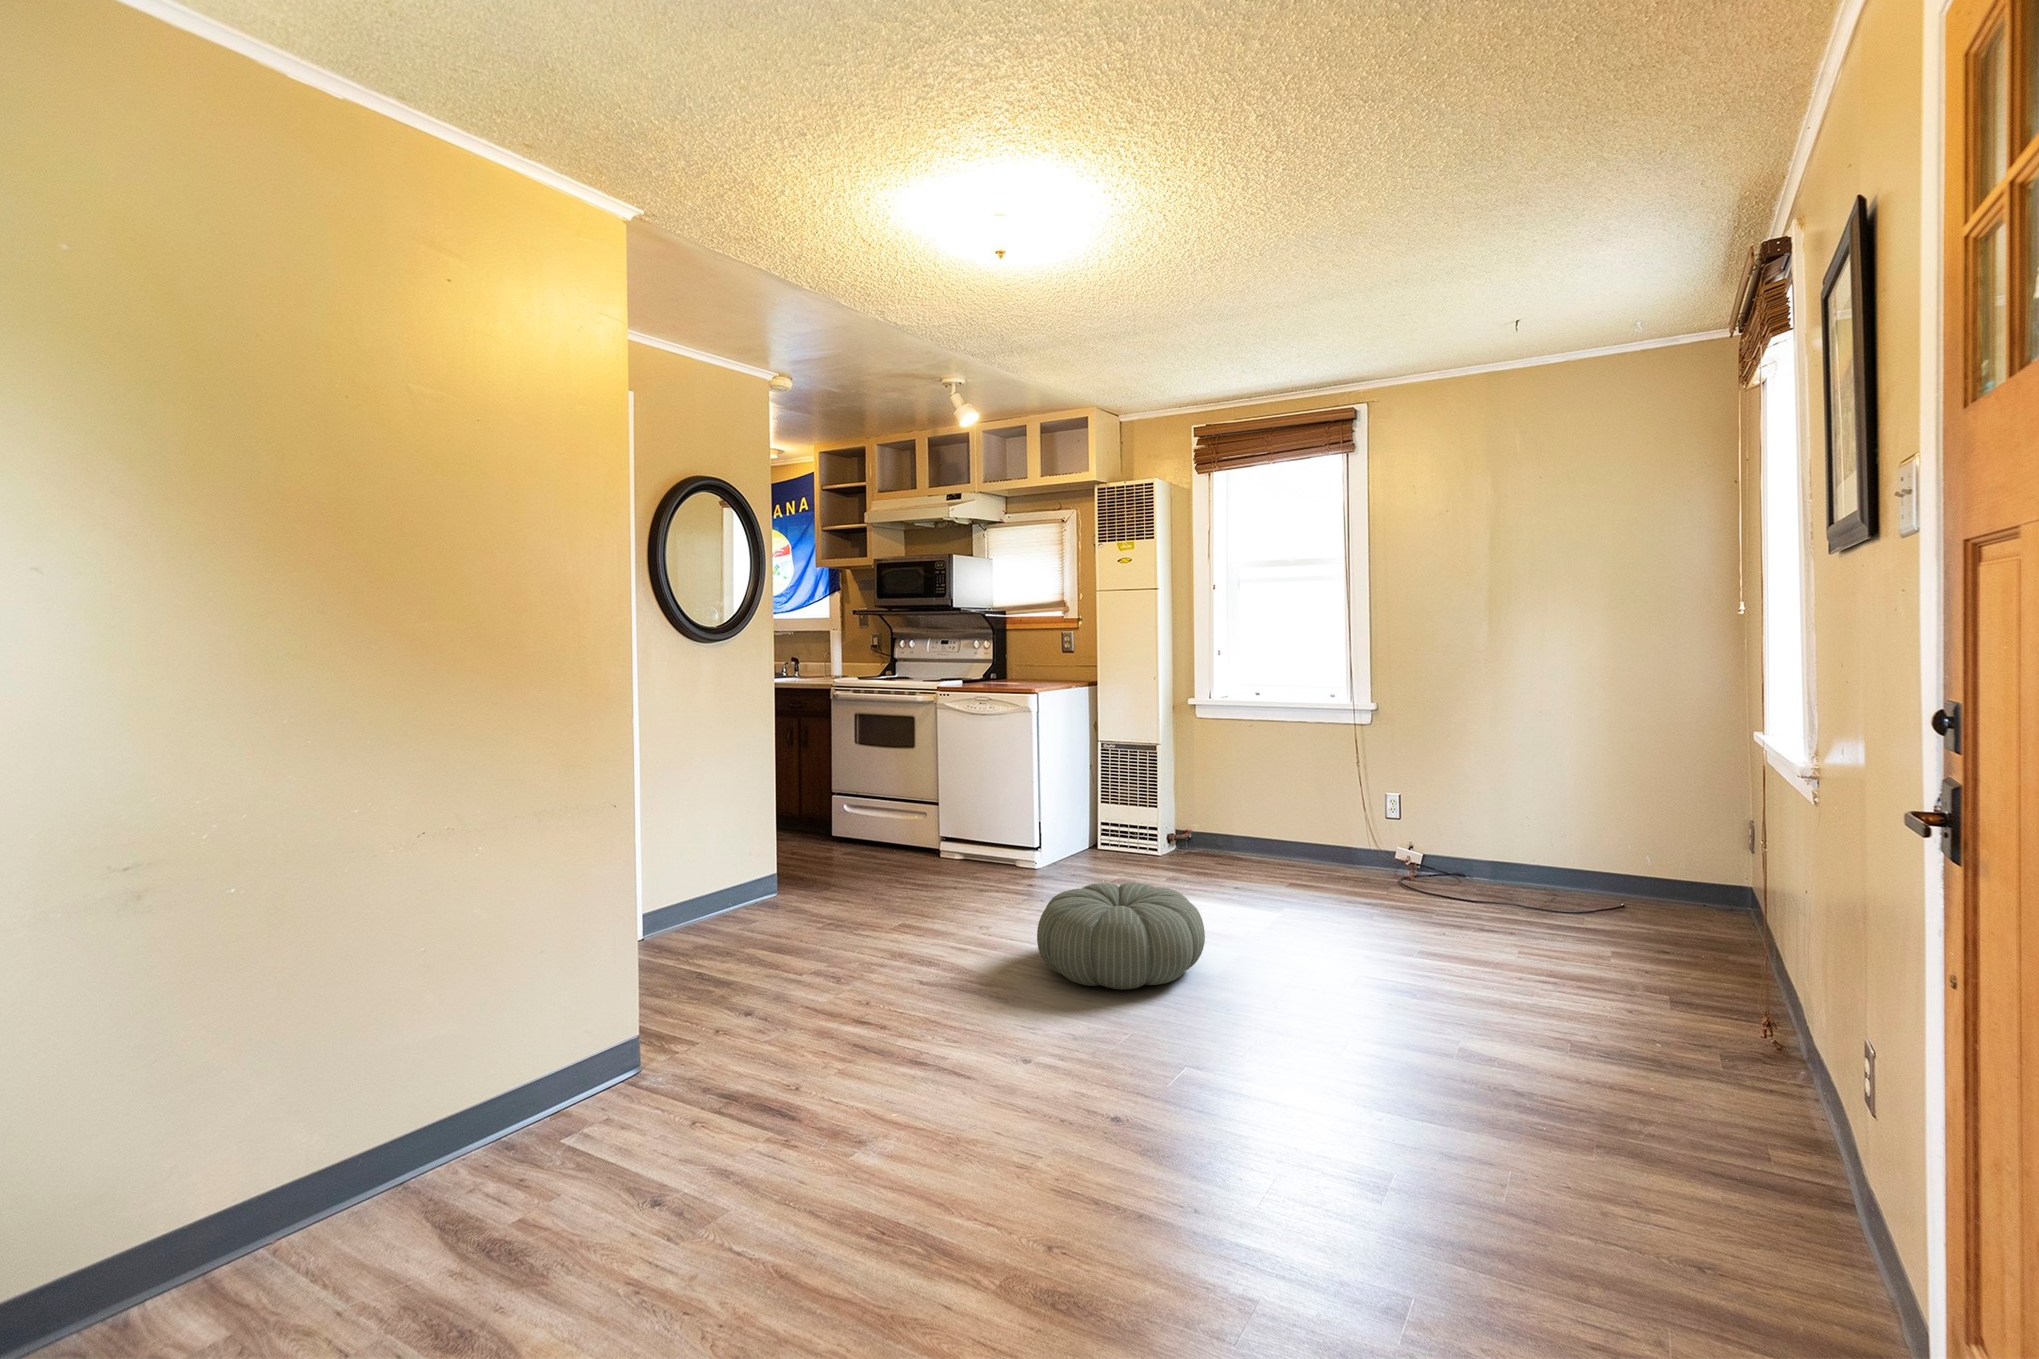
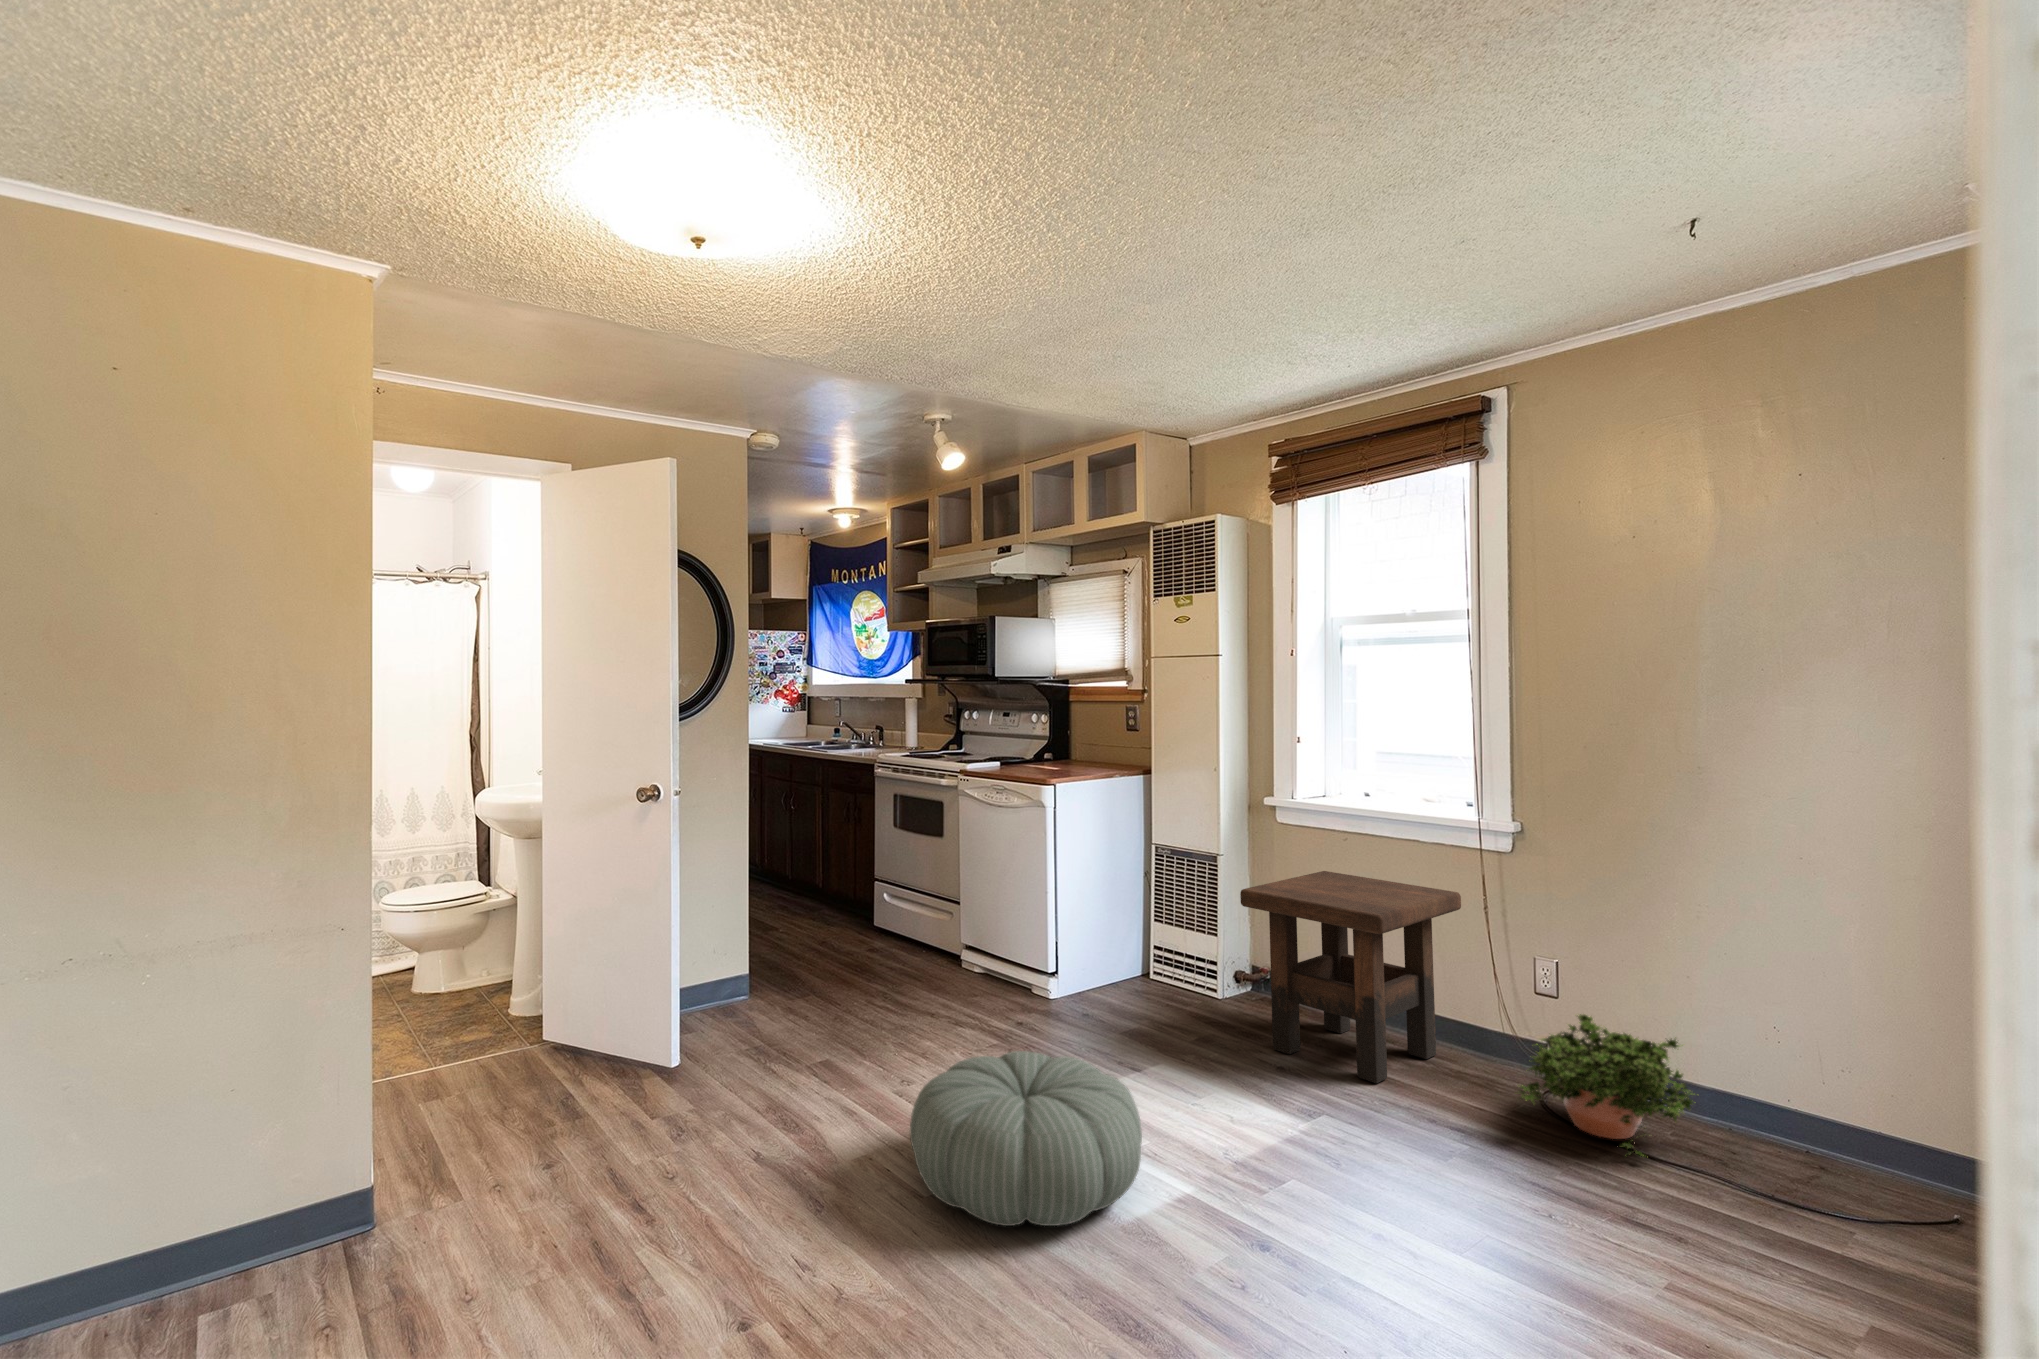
side table: none [1197,750,1338,887] -> present [1240,871,1461,1083]
potted plant: none [1389,823,1491,905] -> present [1519,1014,1692,1157]

